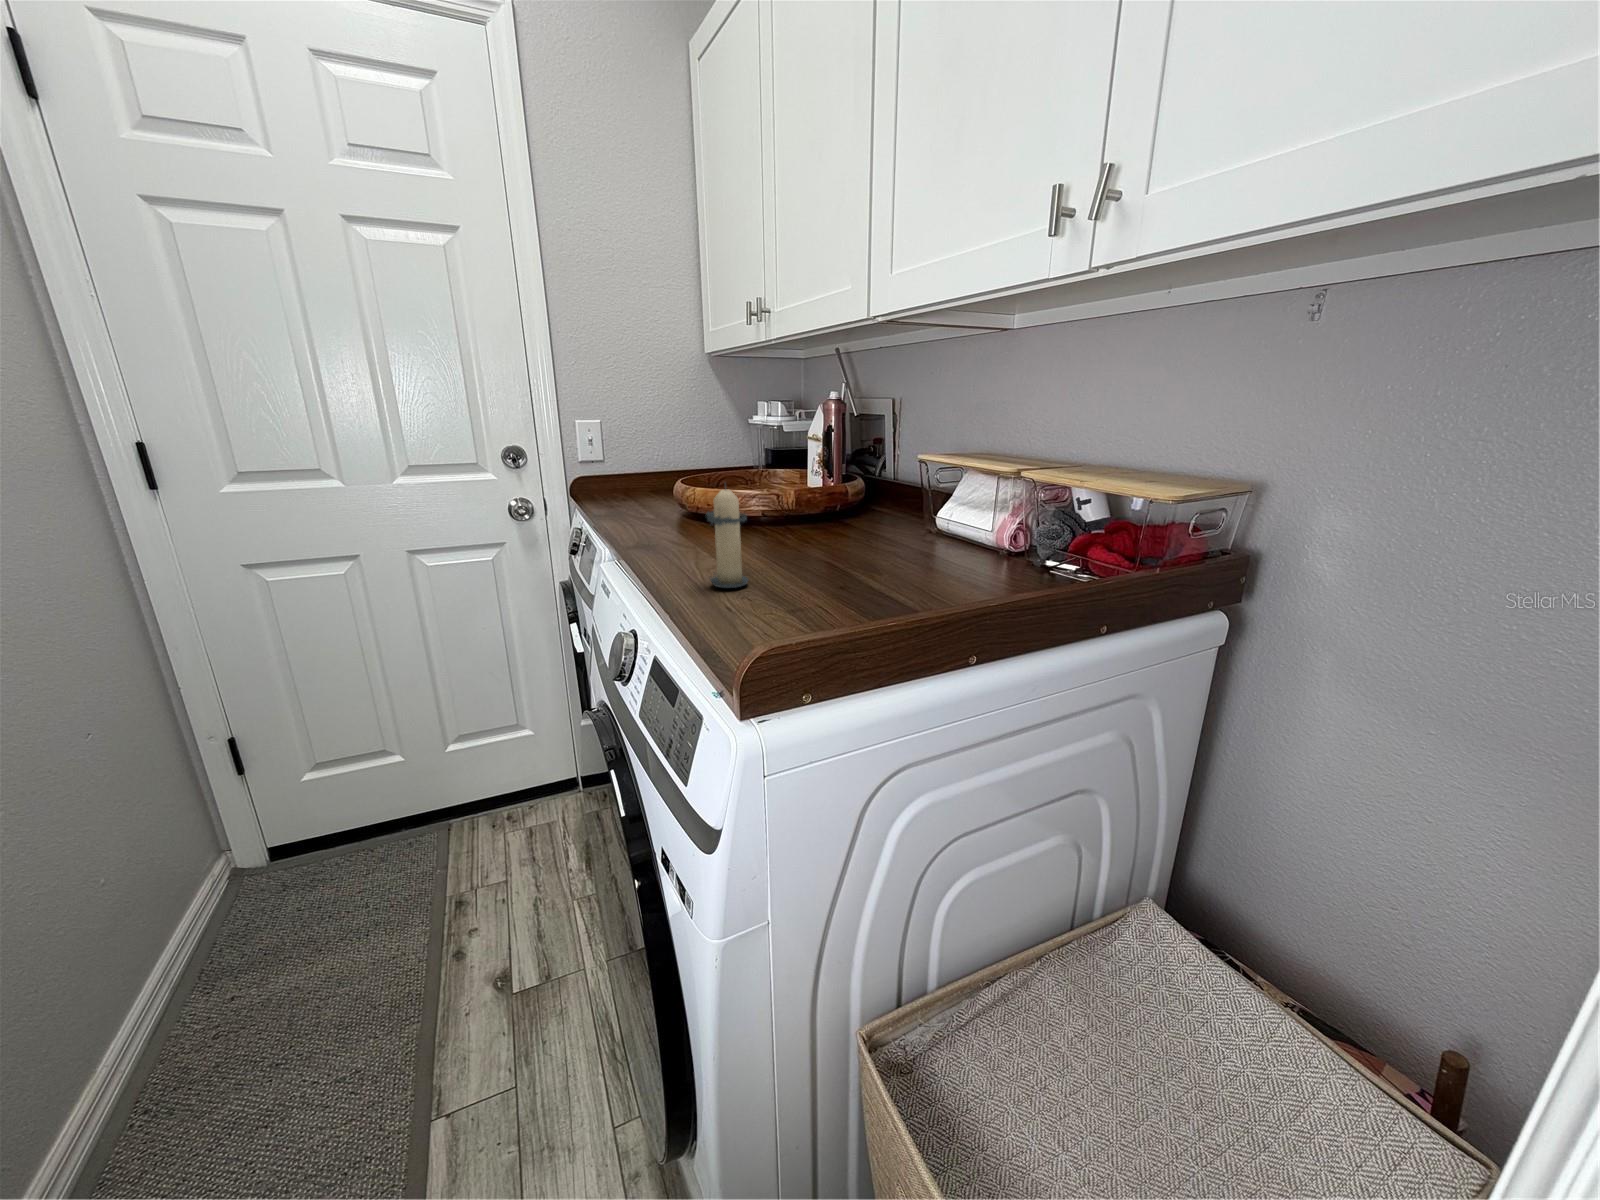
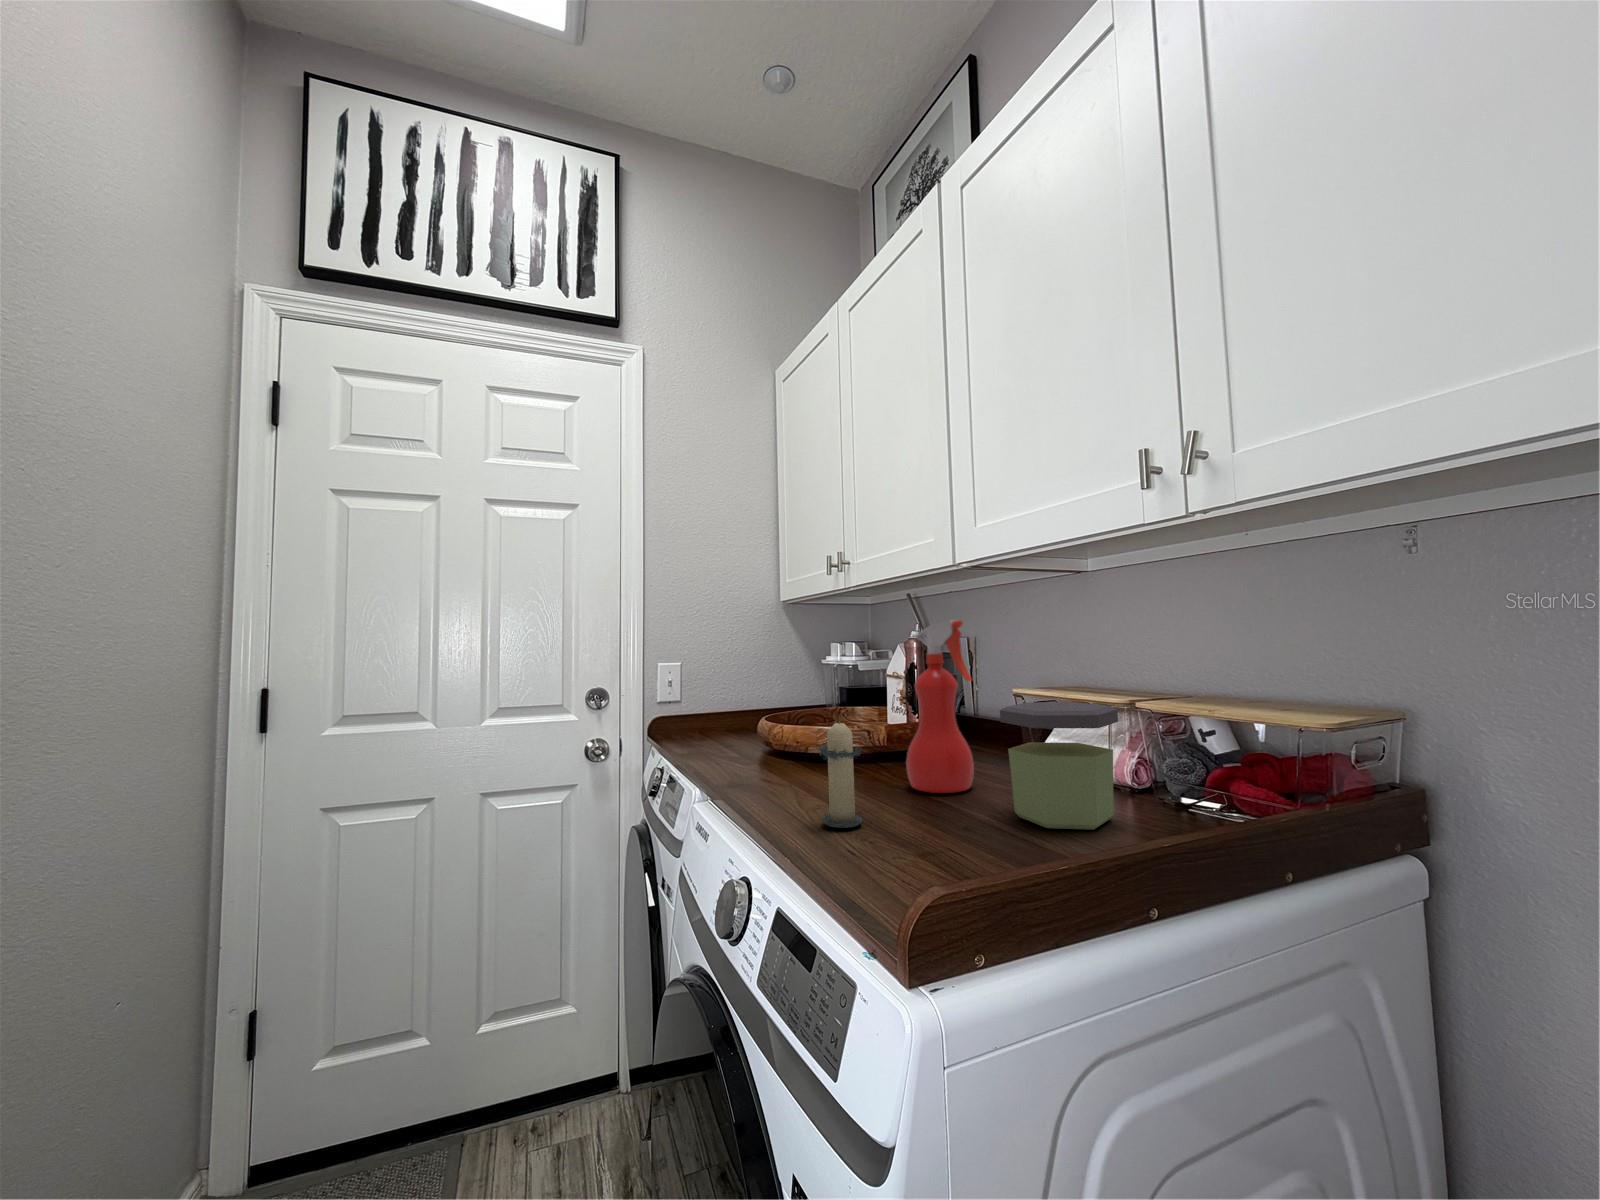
spray bottle: none [804,383,869,555] -> present [906,620,974,793]
jar: none [884,471,995,590] -> present [1000,702,1118,830]

